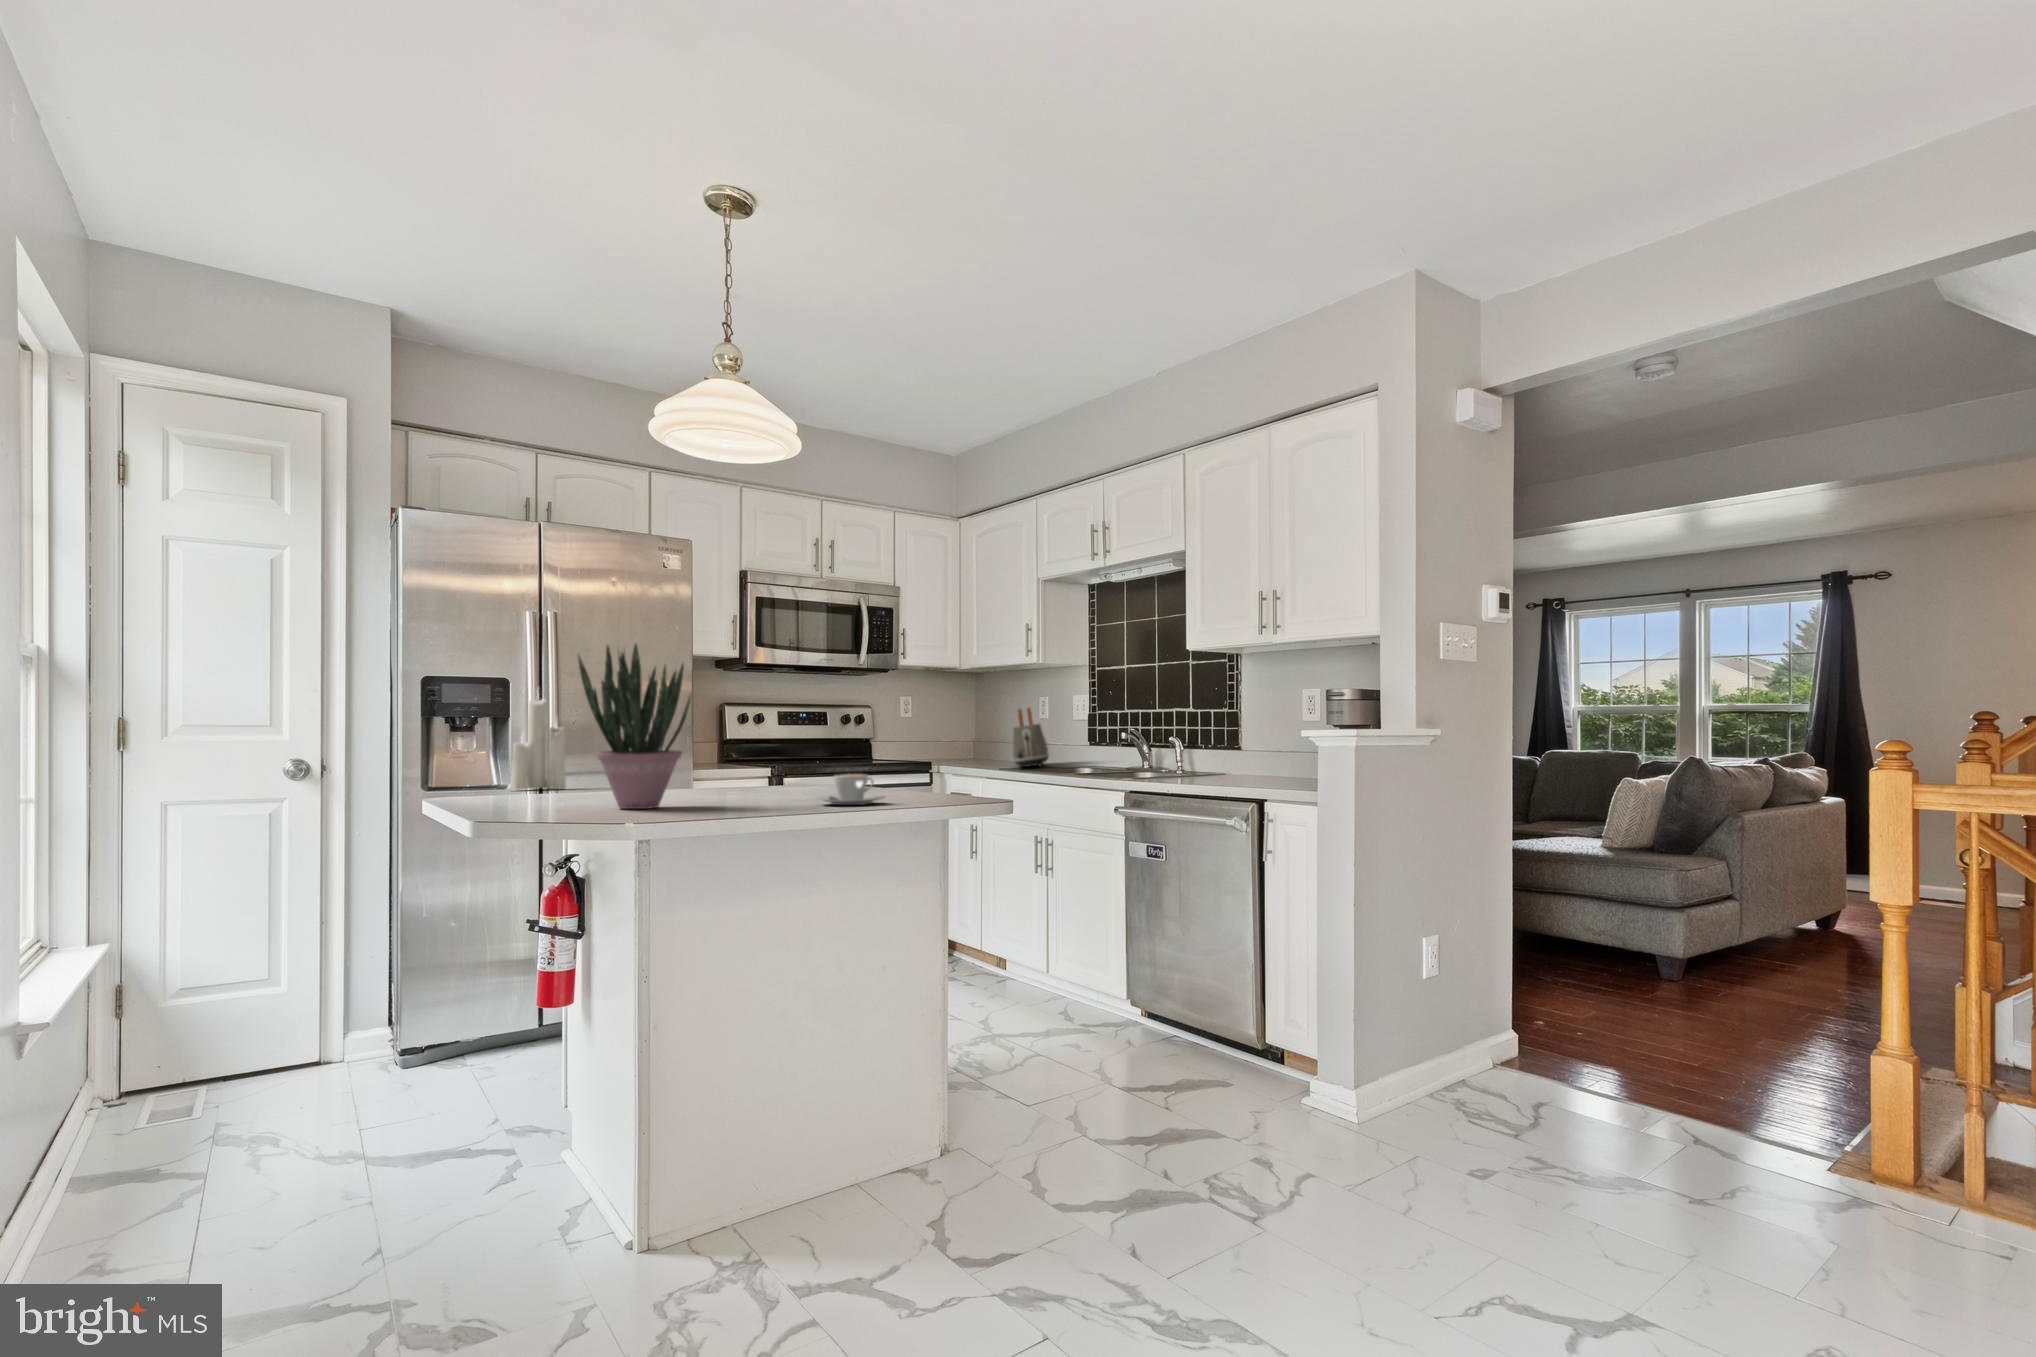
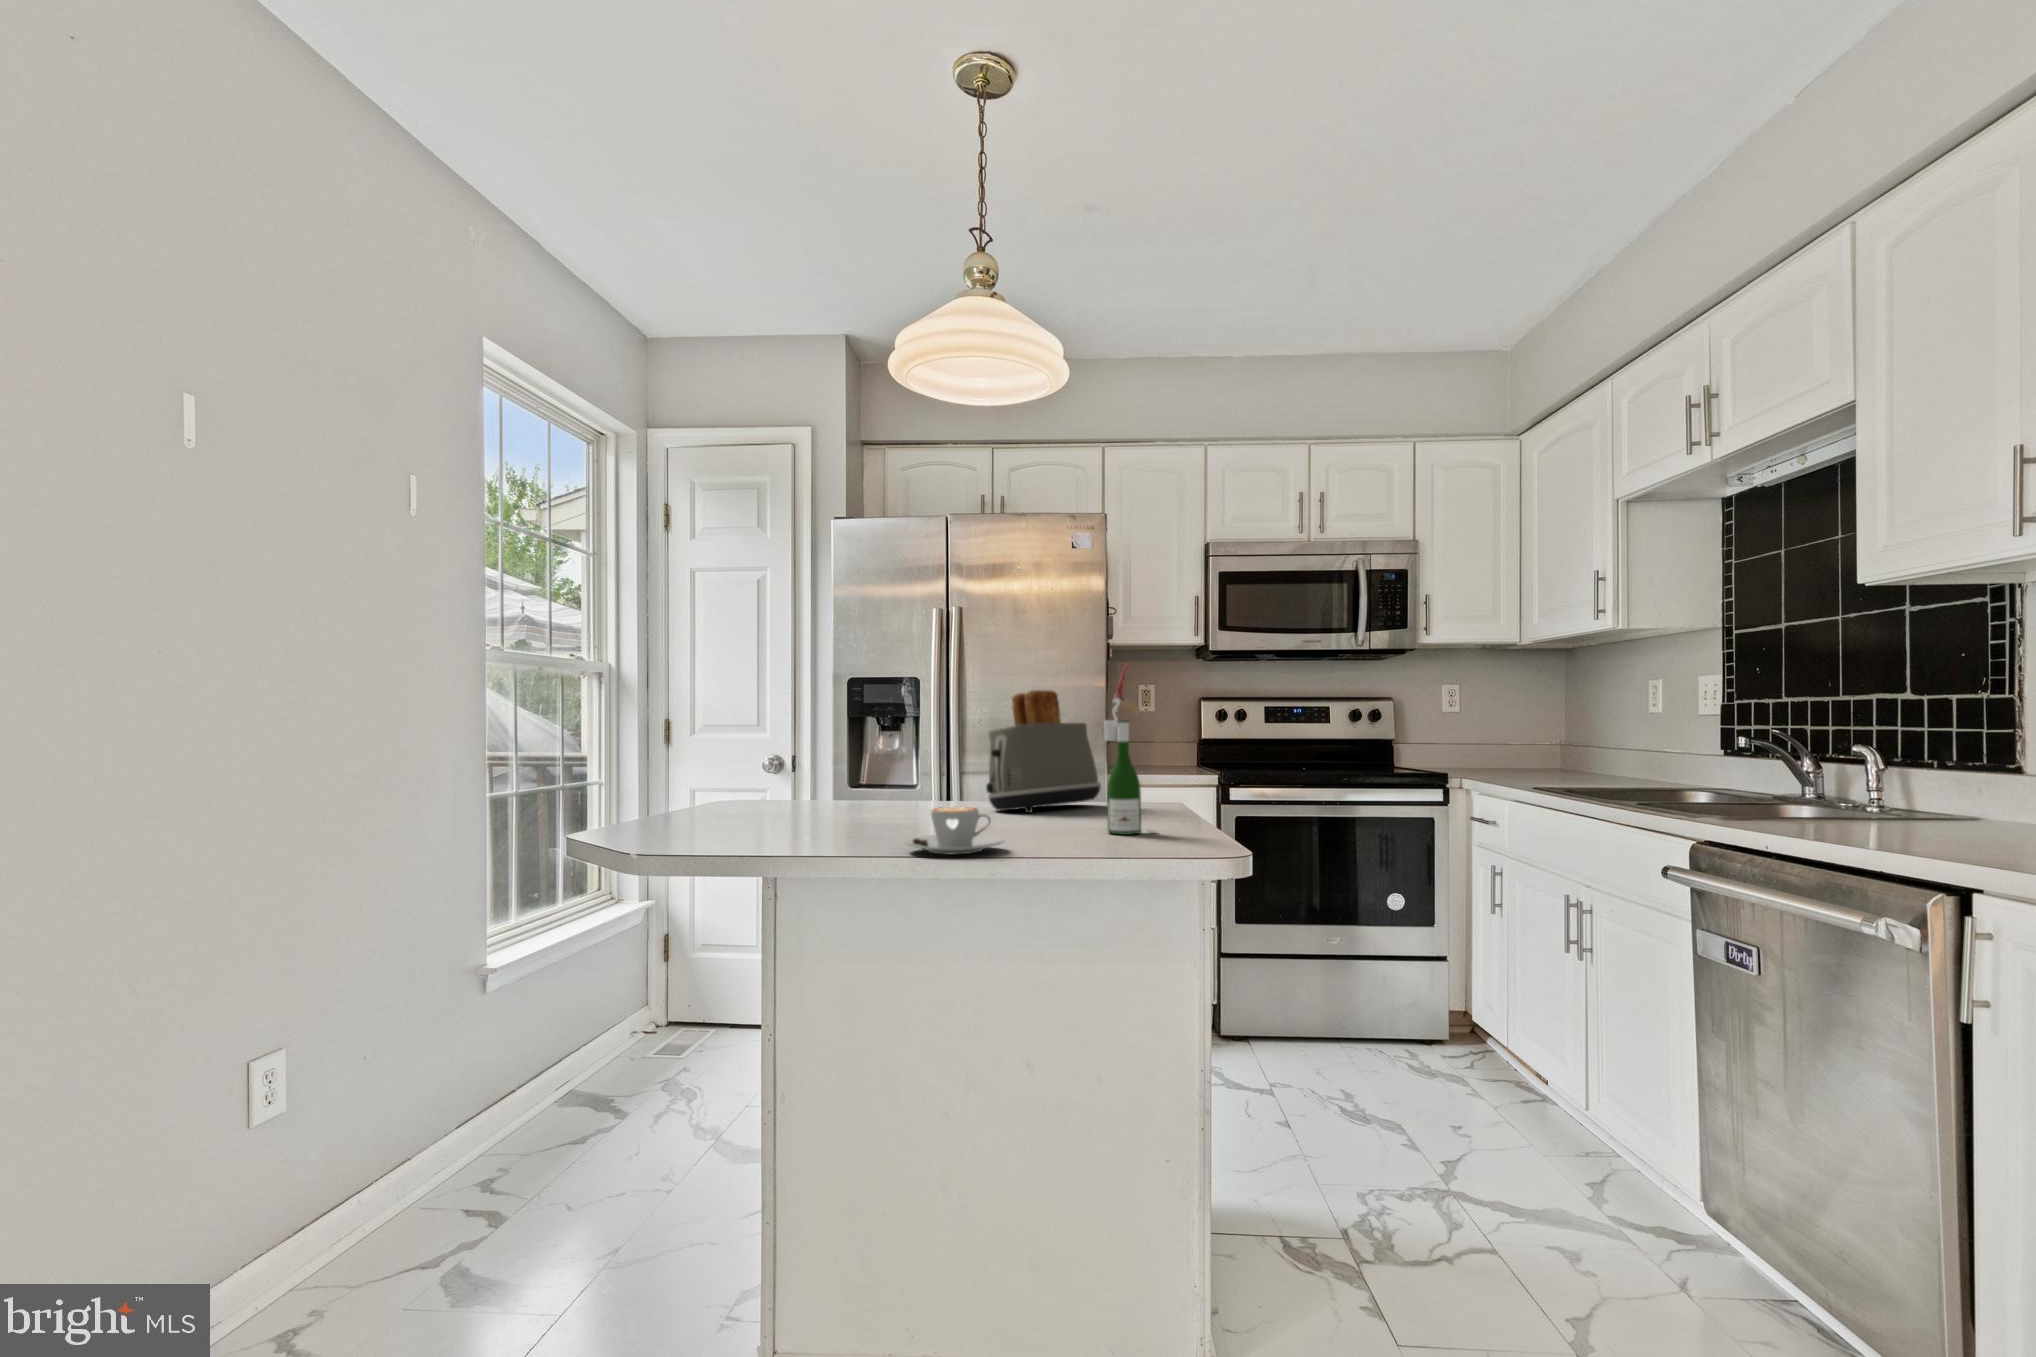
potted plant: present [578,644,692,809] -> none [683,636,806,836]
wine bottle: none [882,676,916,795] -> present [1104,663,1157,835]
candle: present [510,691,566,790] -> none [869,681,921,793]
toaster: present [1013,707,1049,767] -> present [986,690,1101,813]

